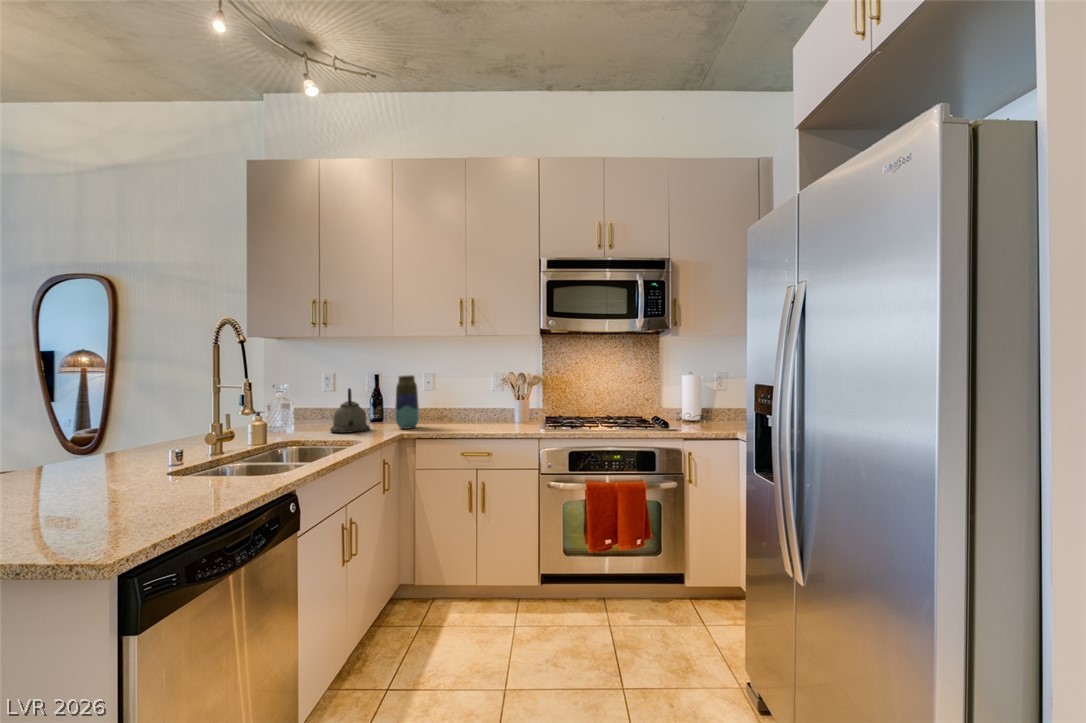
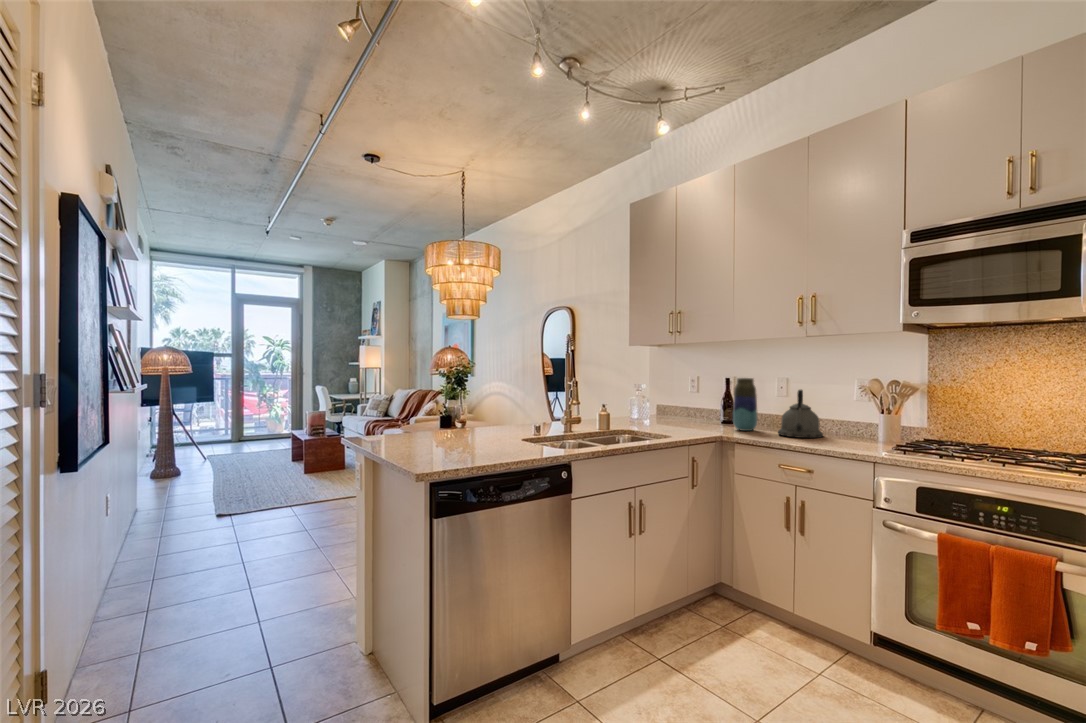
kettle: present [330,388,370,433] -> present [778,390,823,438]

